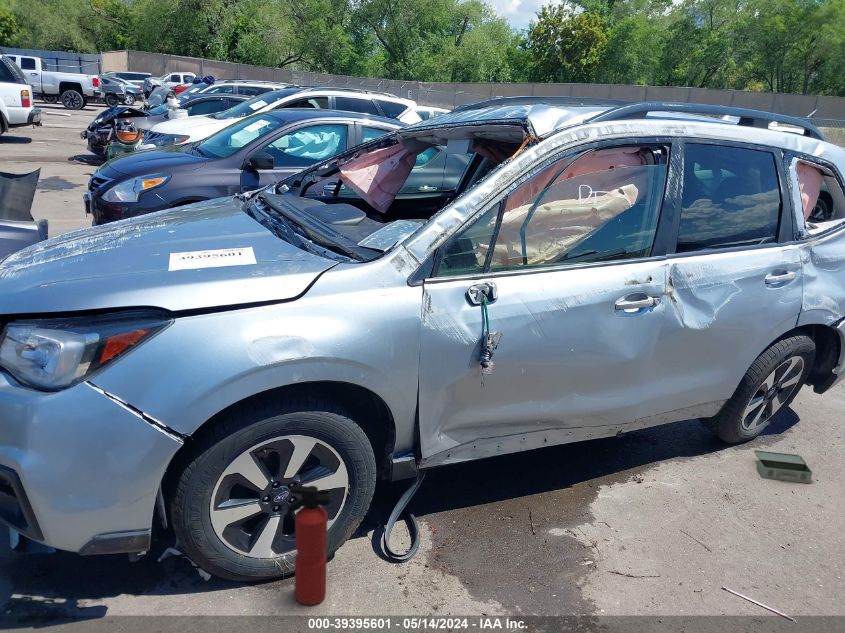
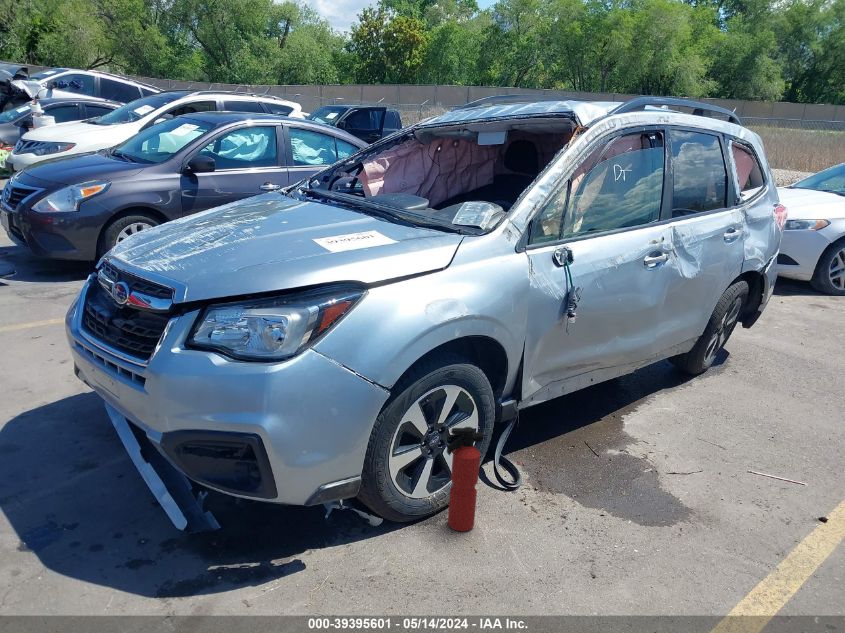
toolbox: present [754,450,812,483] -> none [712,377,760,397]

